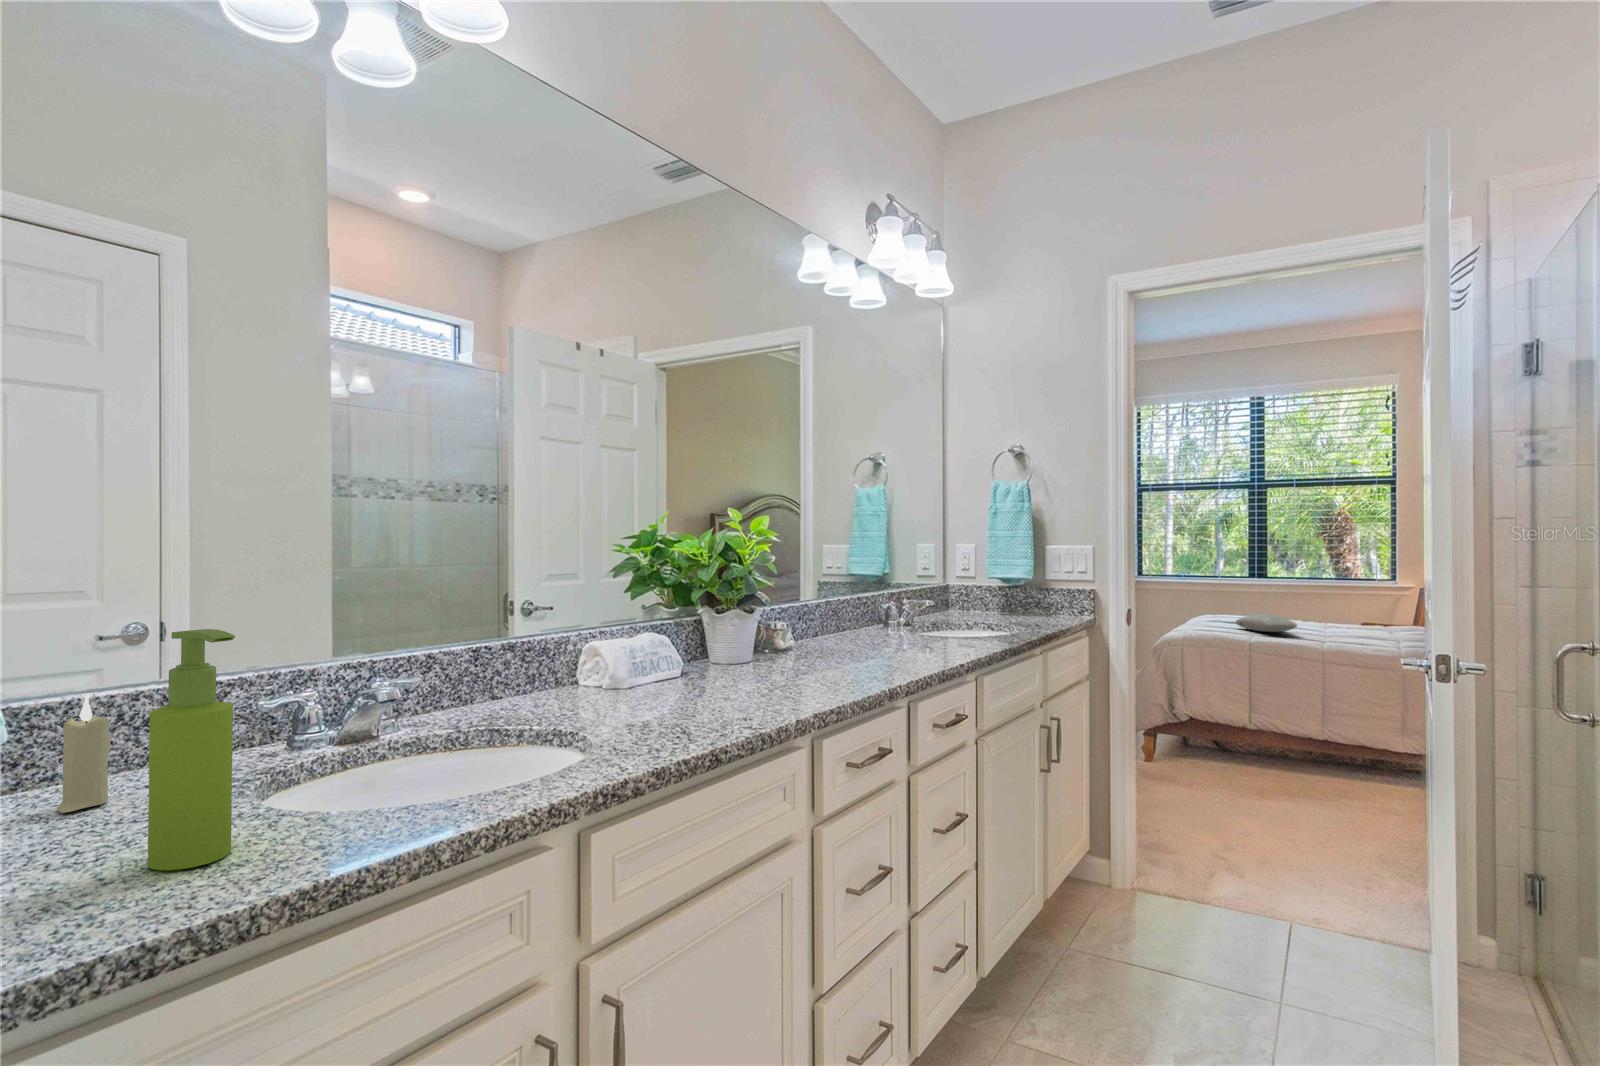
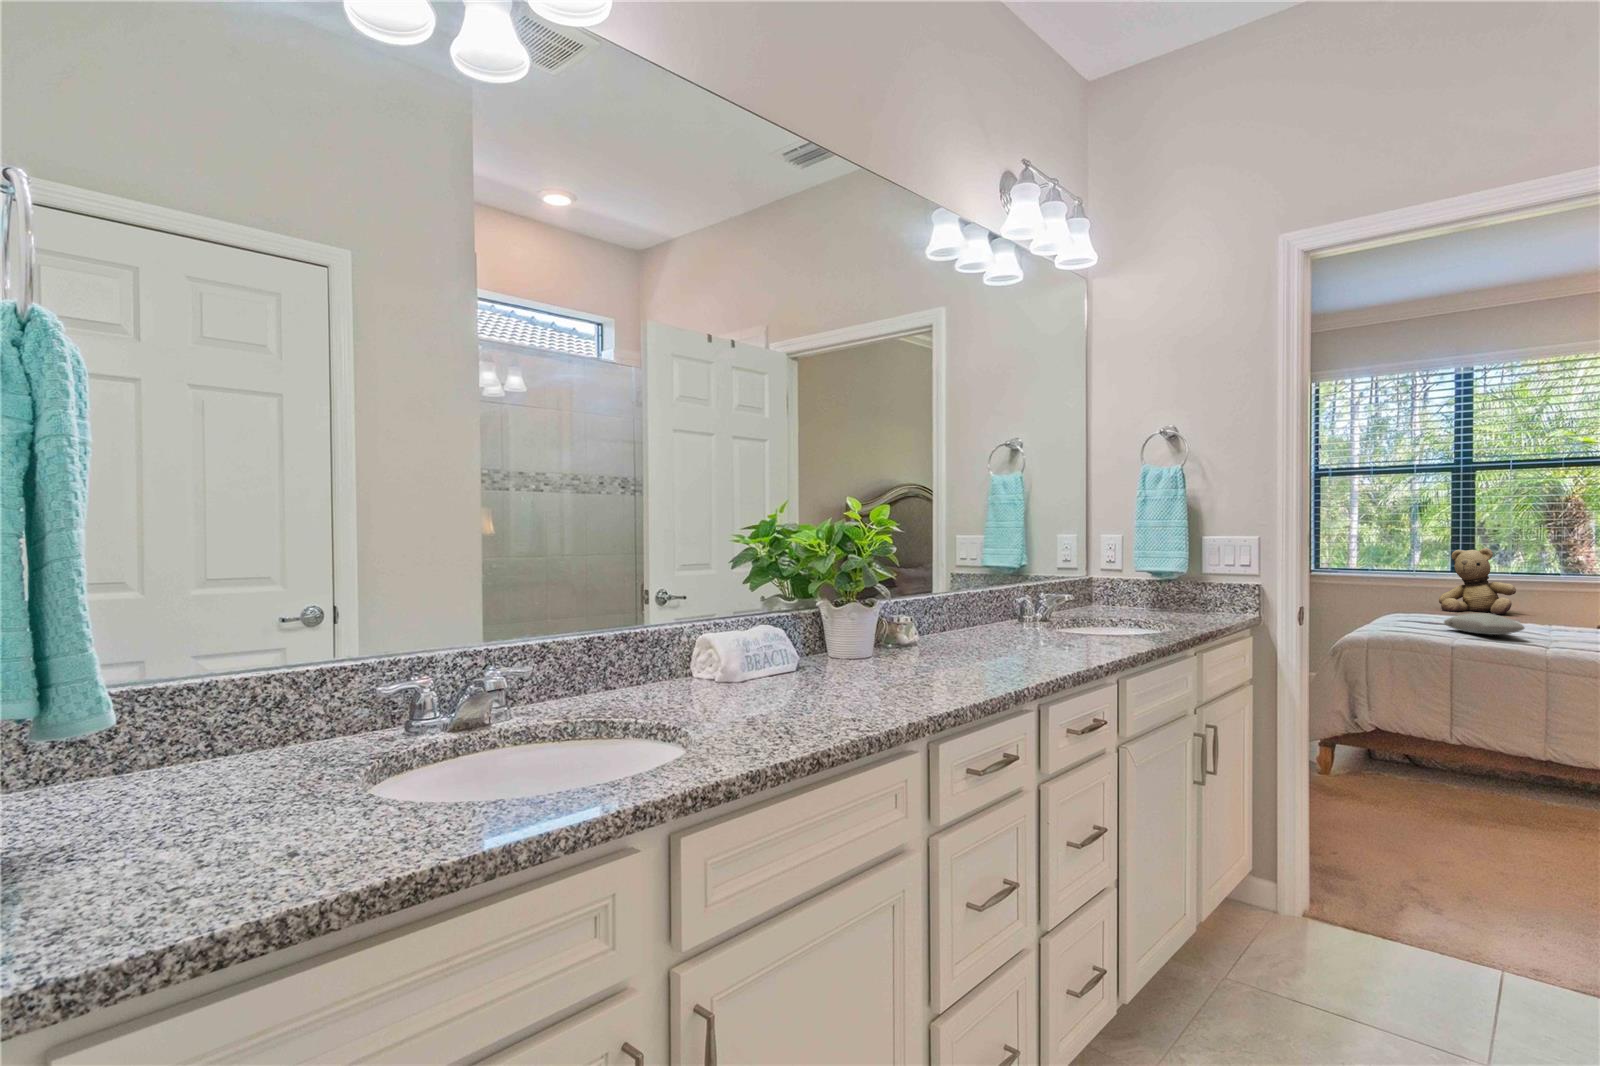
teddy bear: none [1231,558,1291,615] -> present [1439,548,1516,614]
soap dispenser: present [148,629,235,870] -> none [244,619,321,856]
candle: present [57,693,110,813] -> none [188,676,234,790]

